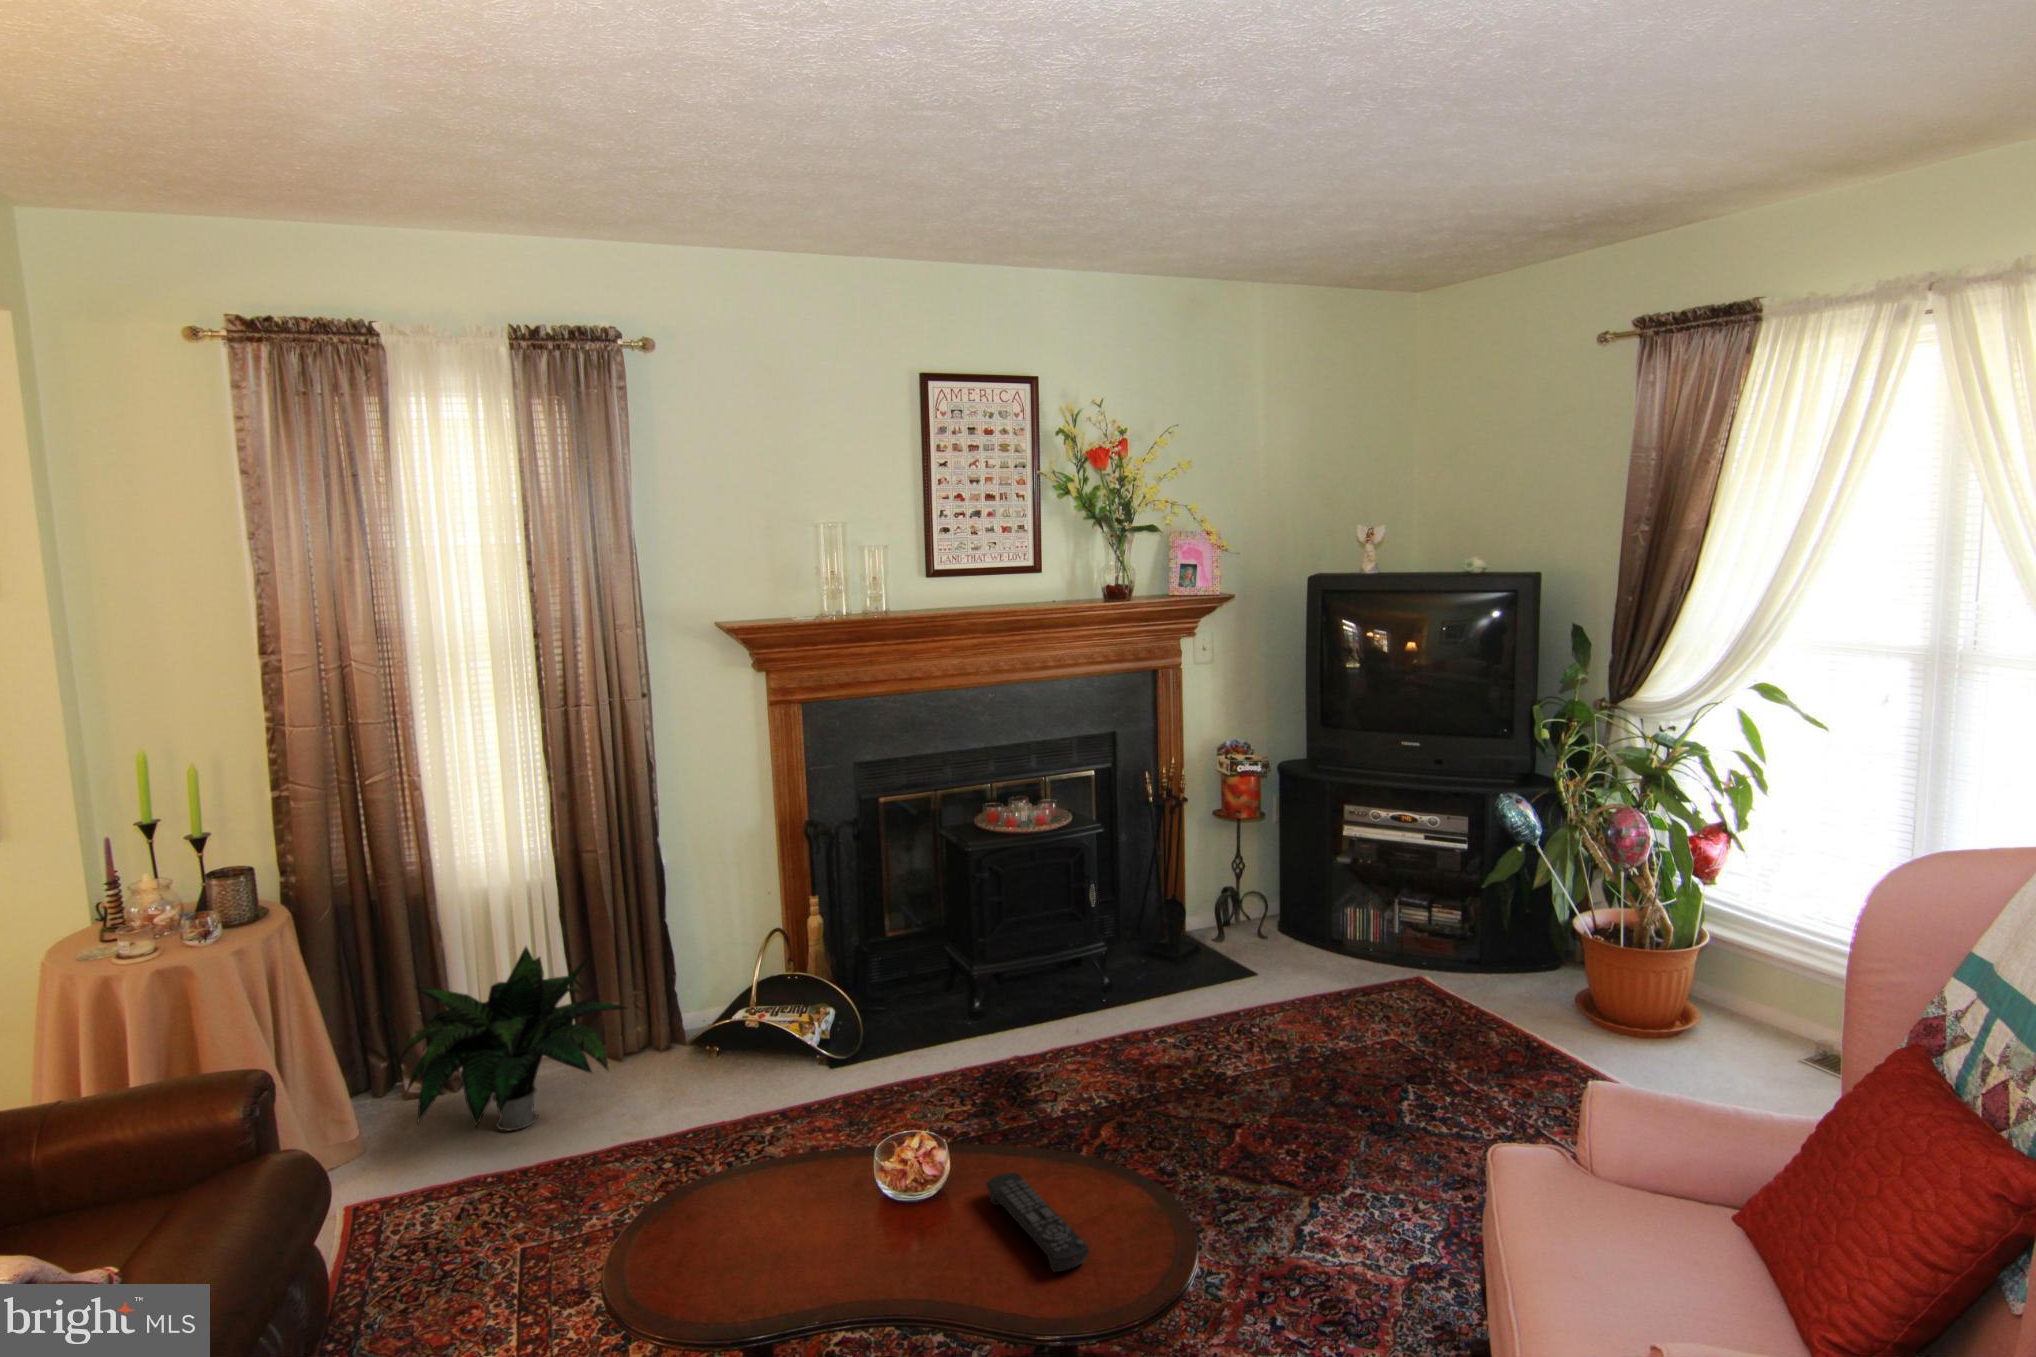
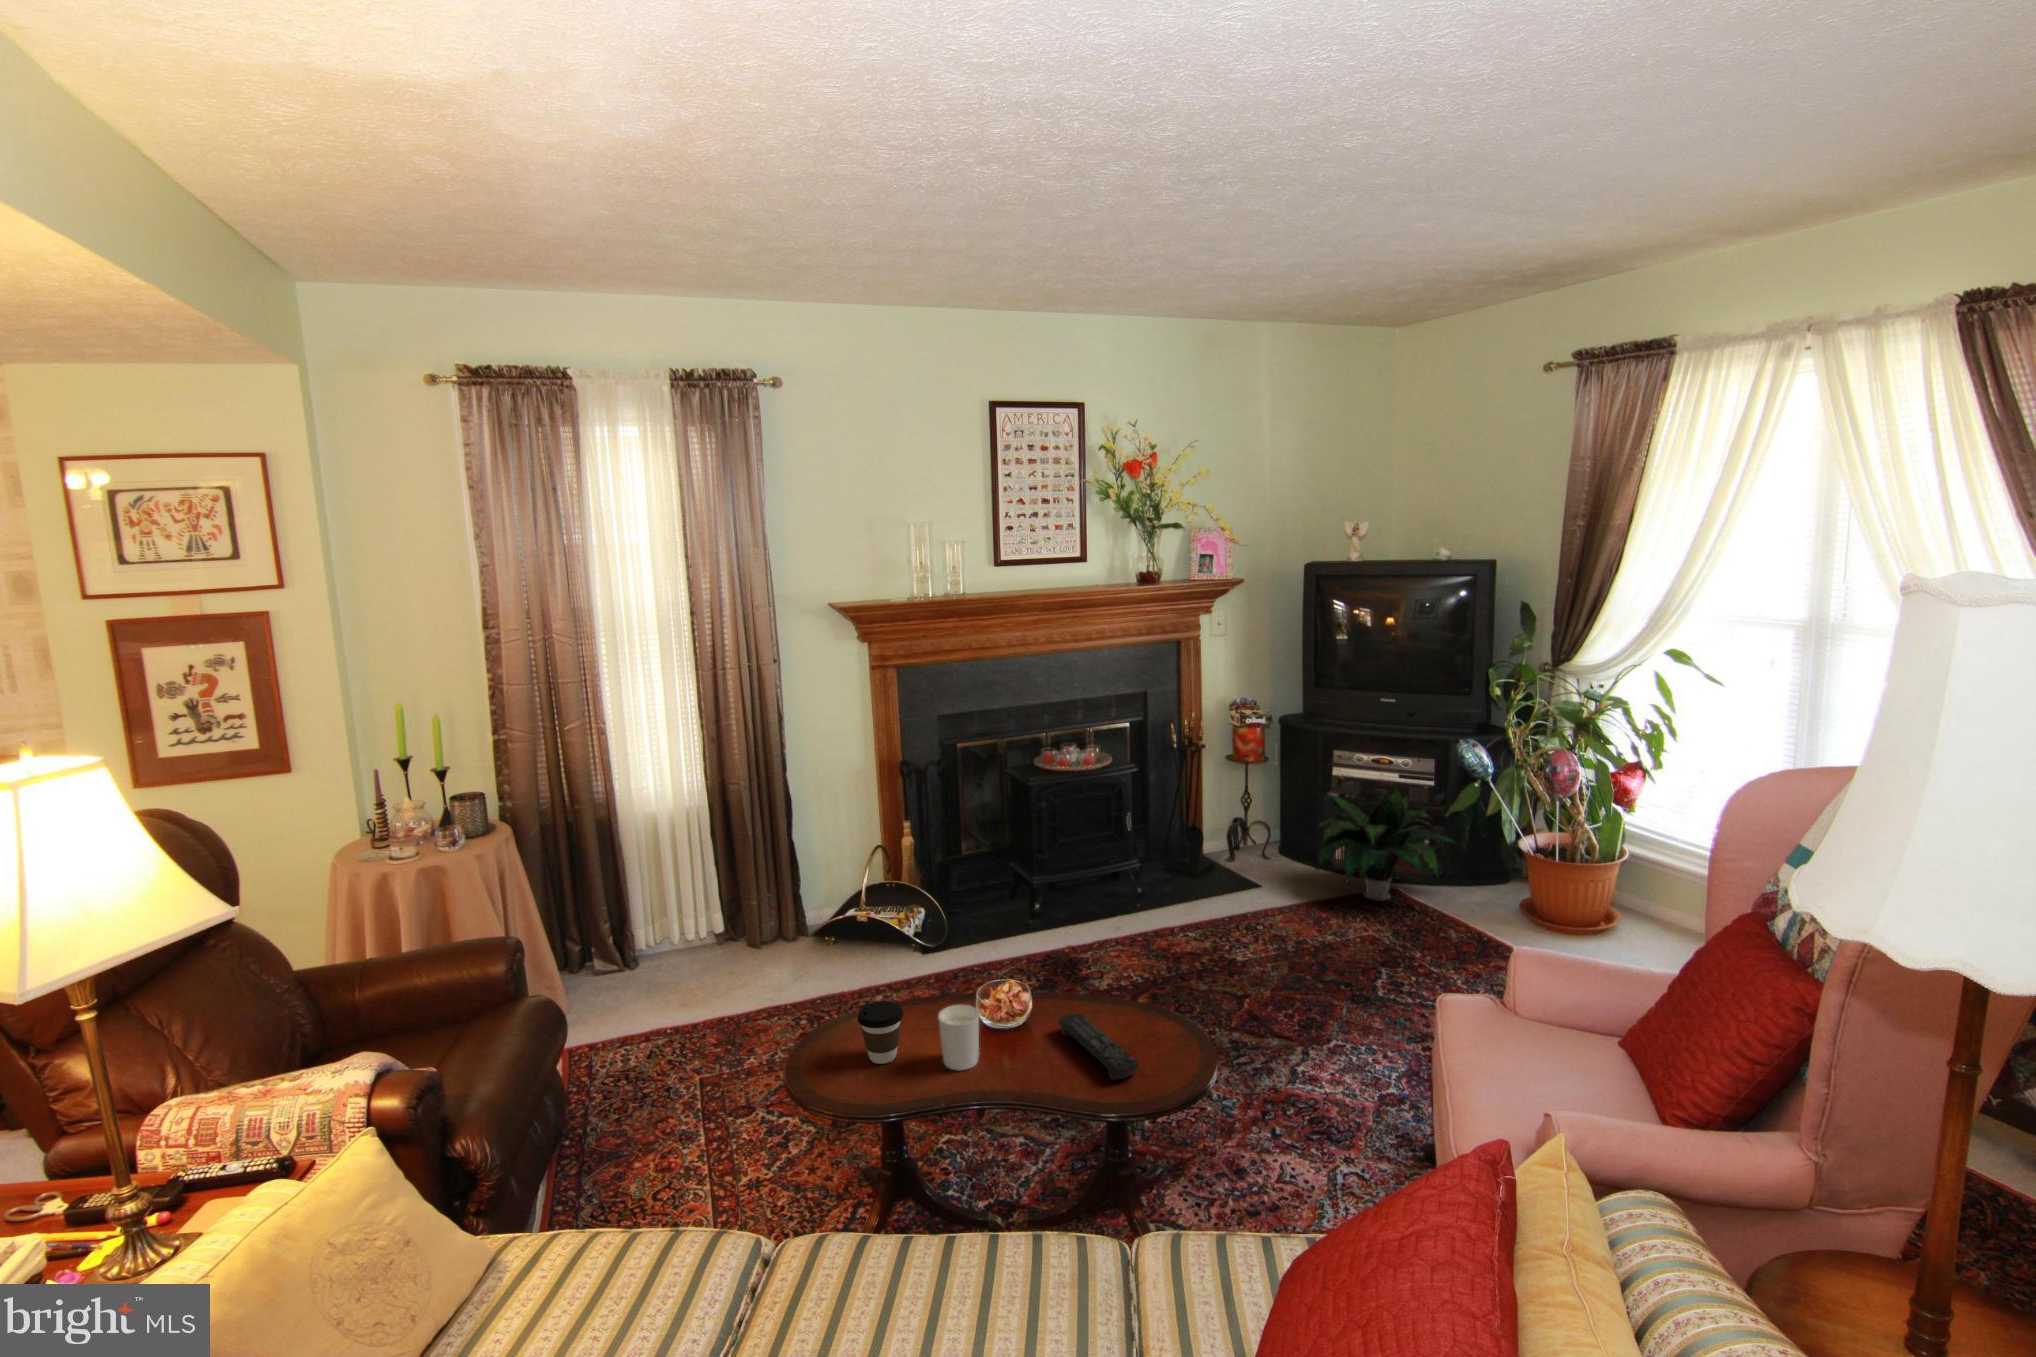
potted plant: present [400,947,626,1130] -> present [1316,785,1464,901]
coffee cup: none [713,1162,775,1250] -> present [858,1001,903,1064]
candle holder: none [821,1166,878,1259] -> present [938,1005,980,1070]

